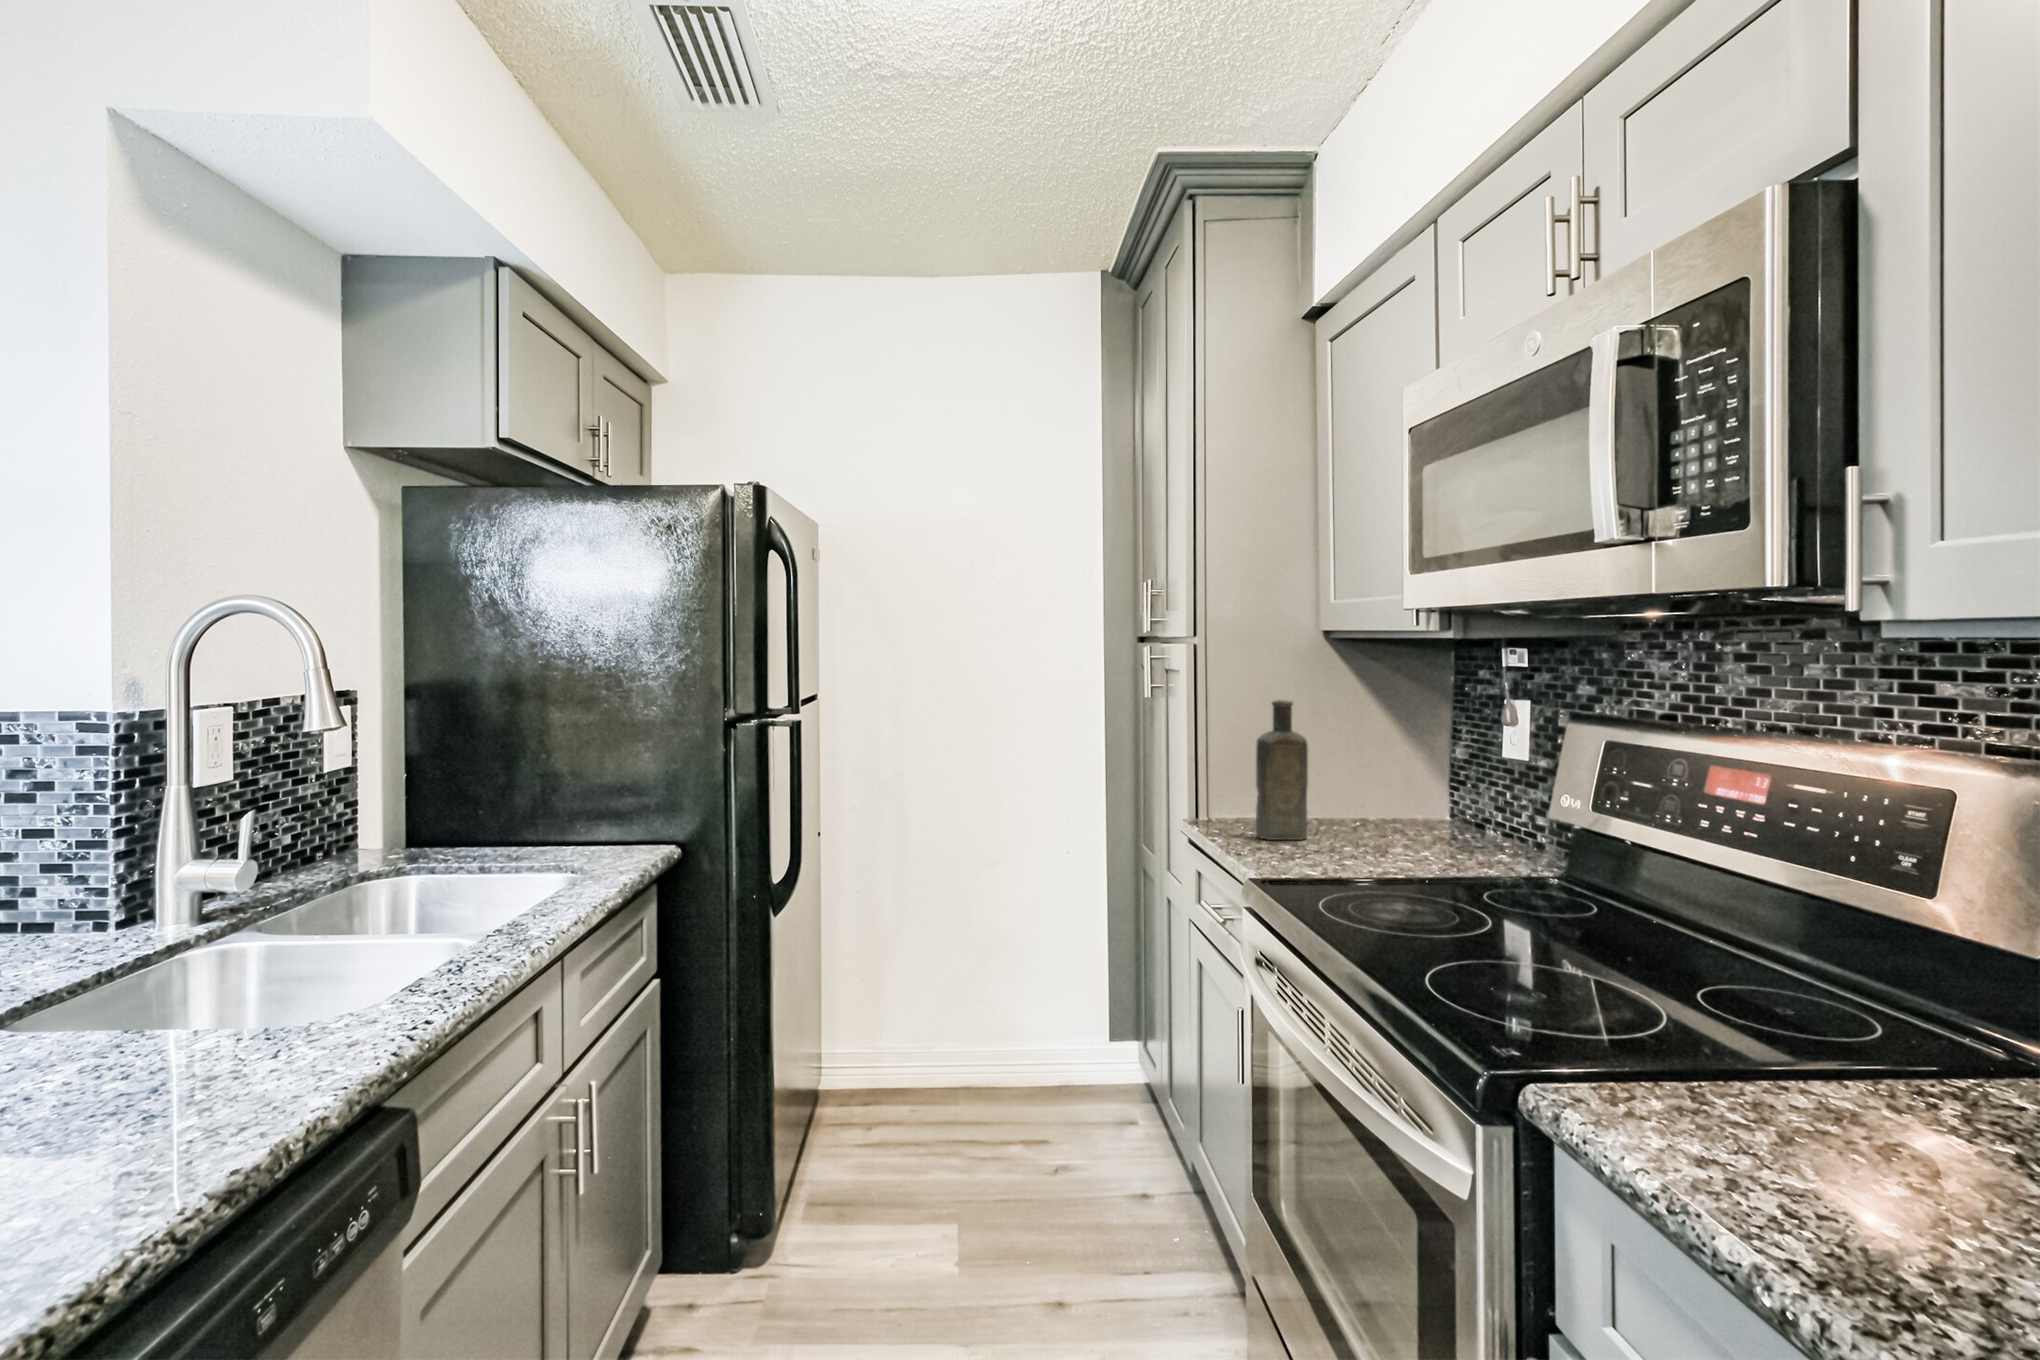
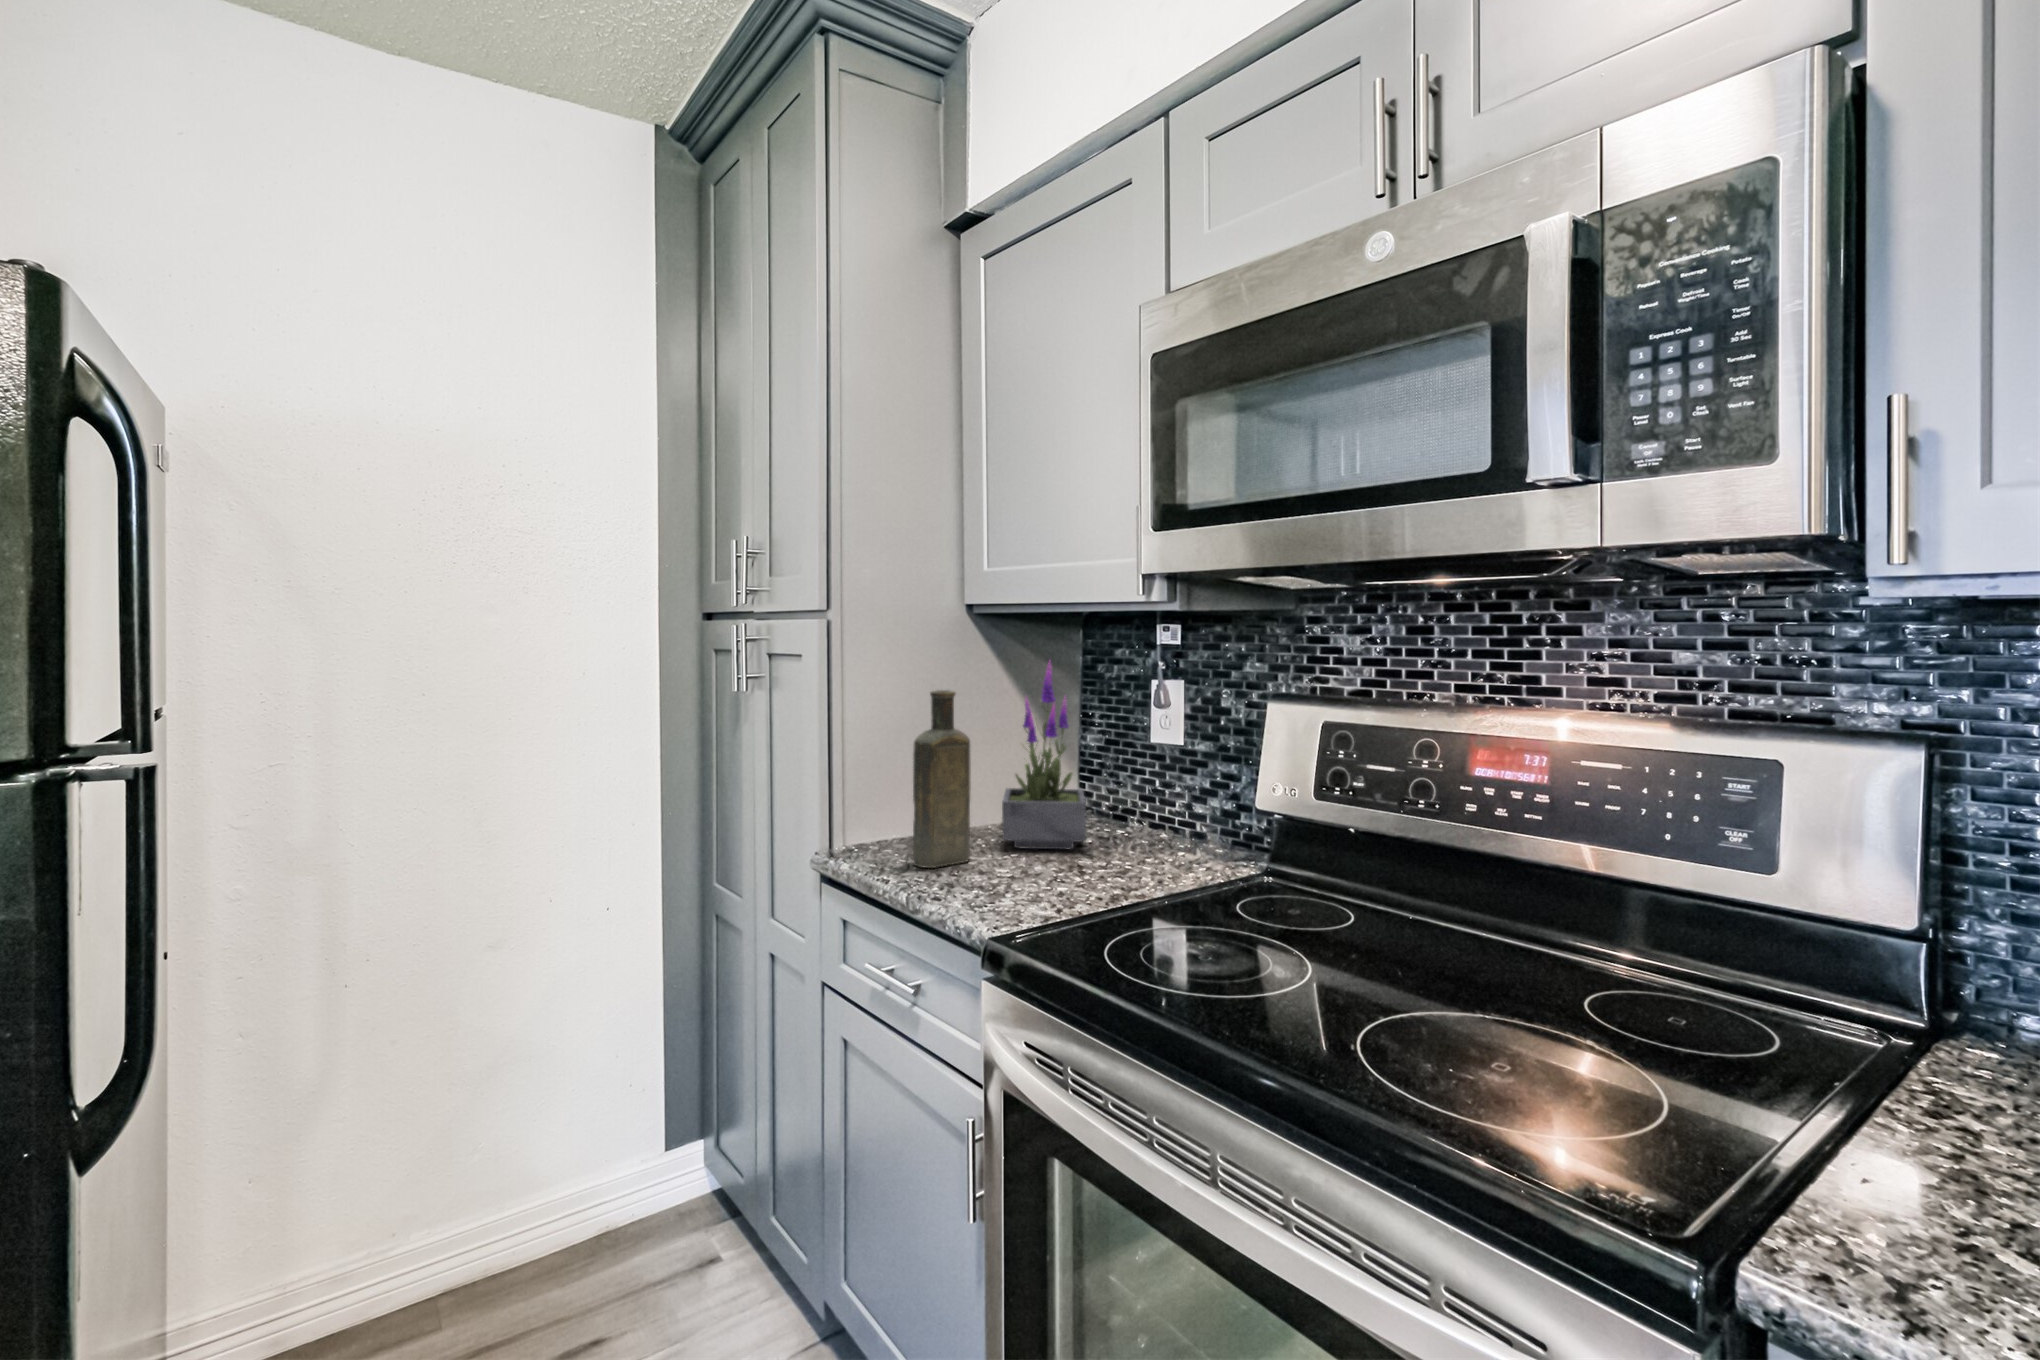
potted plant: none [1343,678,1434,842] -> present [1002,661,1086,849]

